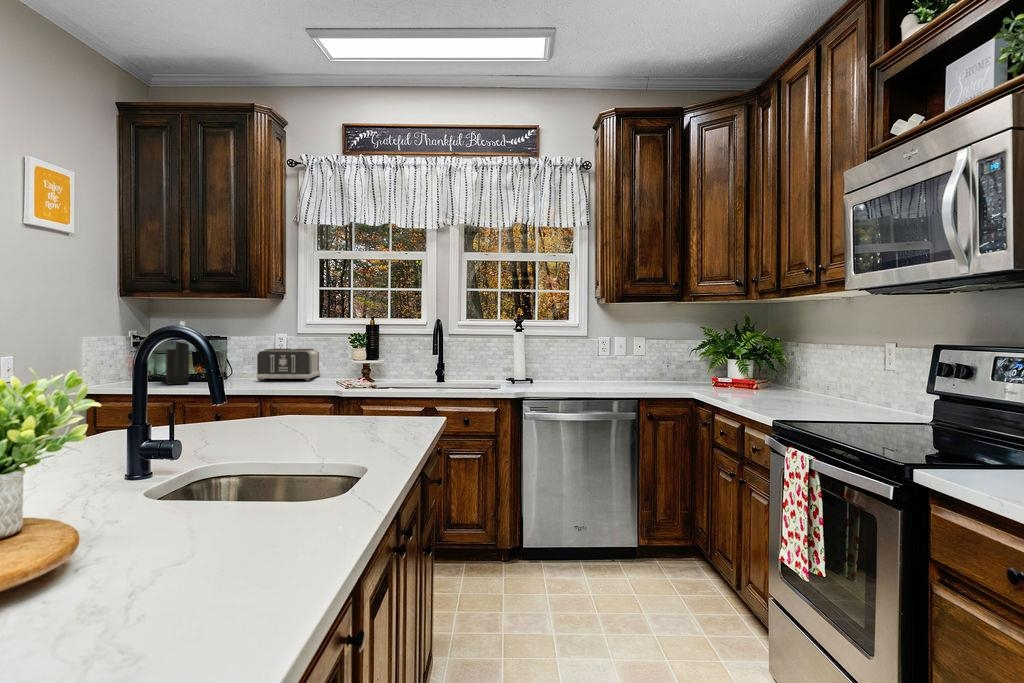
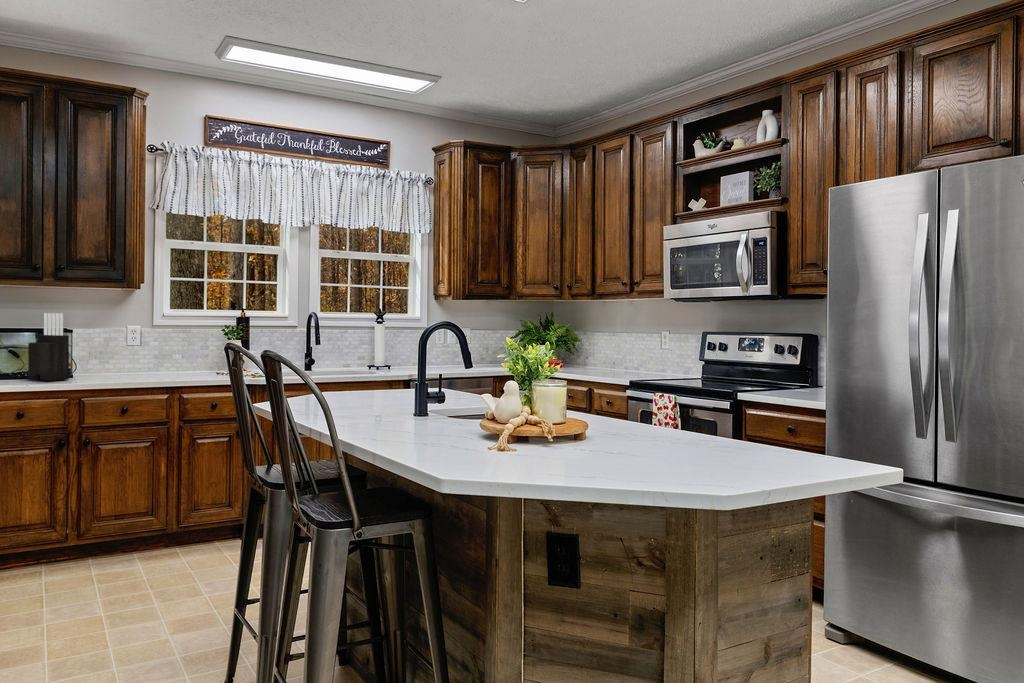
toaster: present [256,348,320,380] -> none [124,341,191,374]

